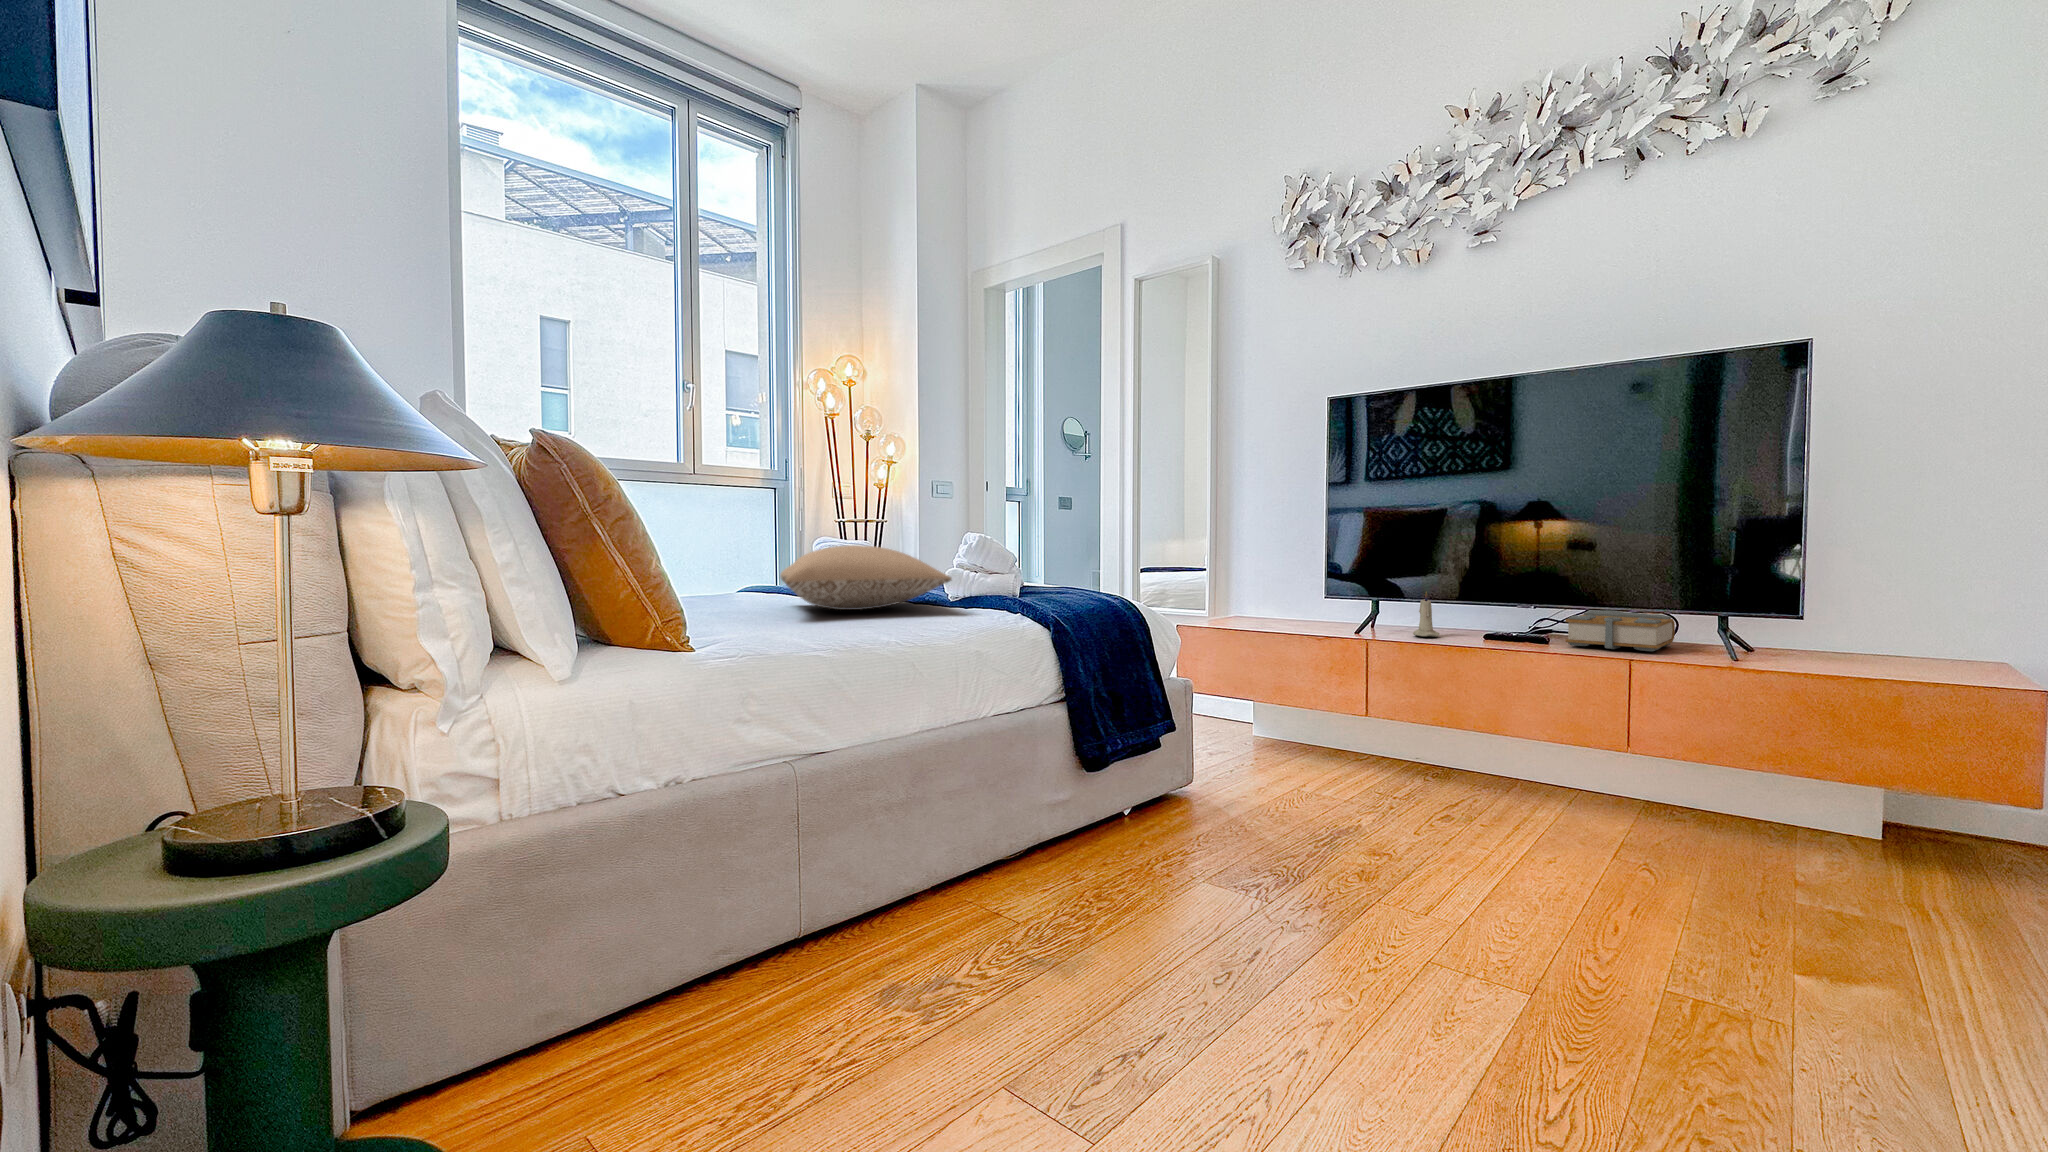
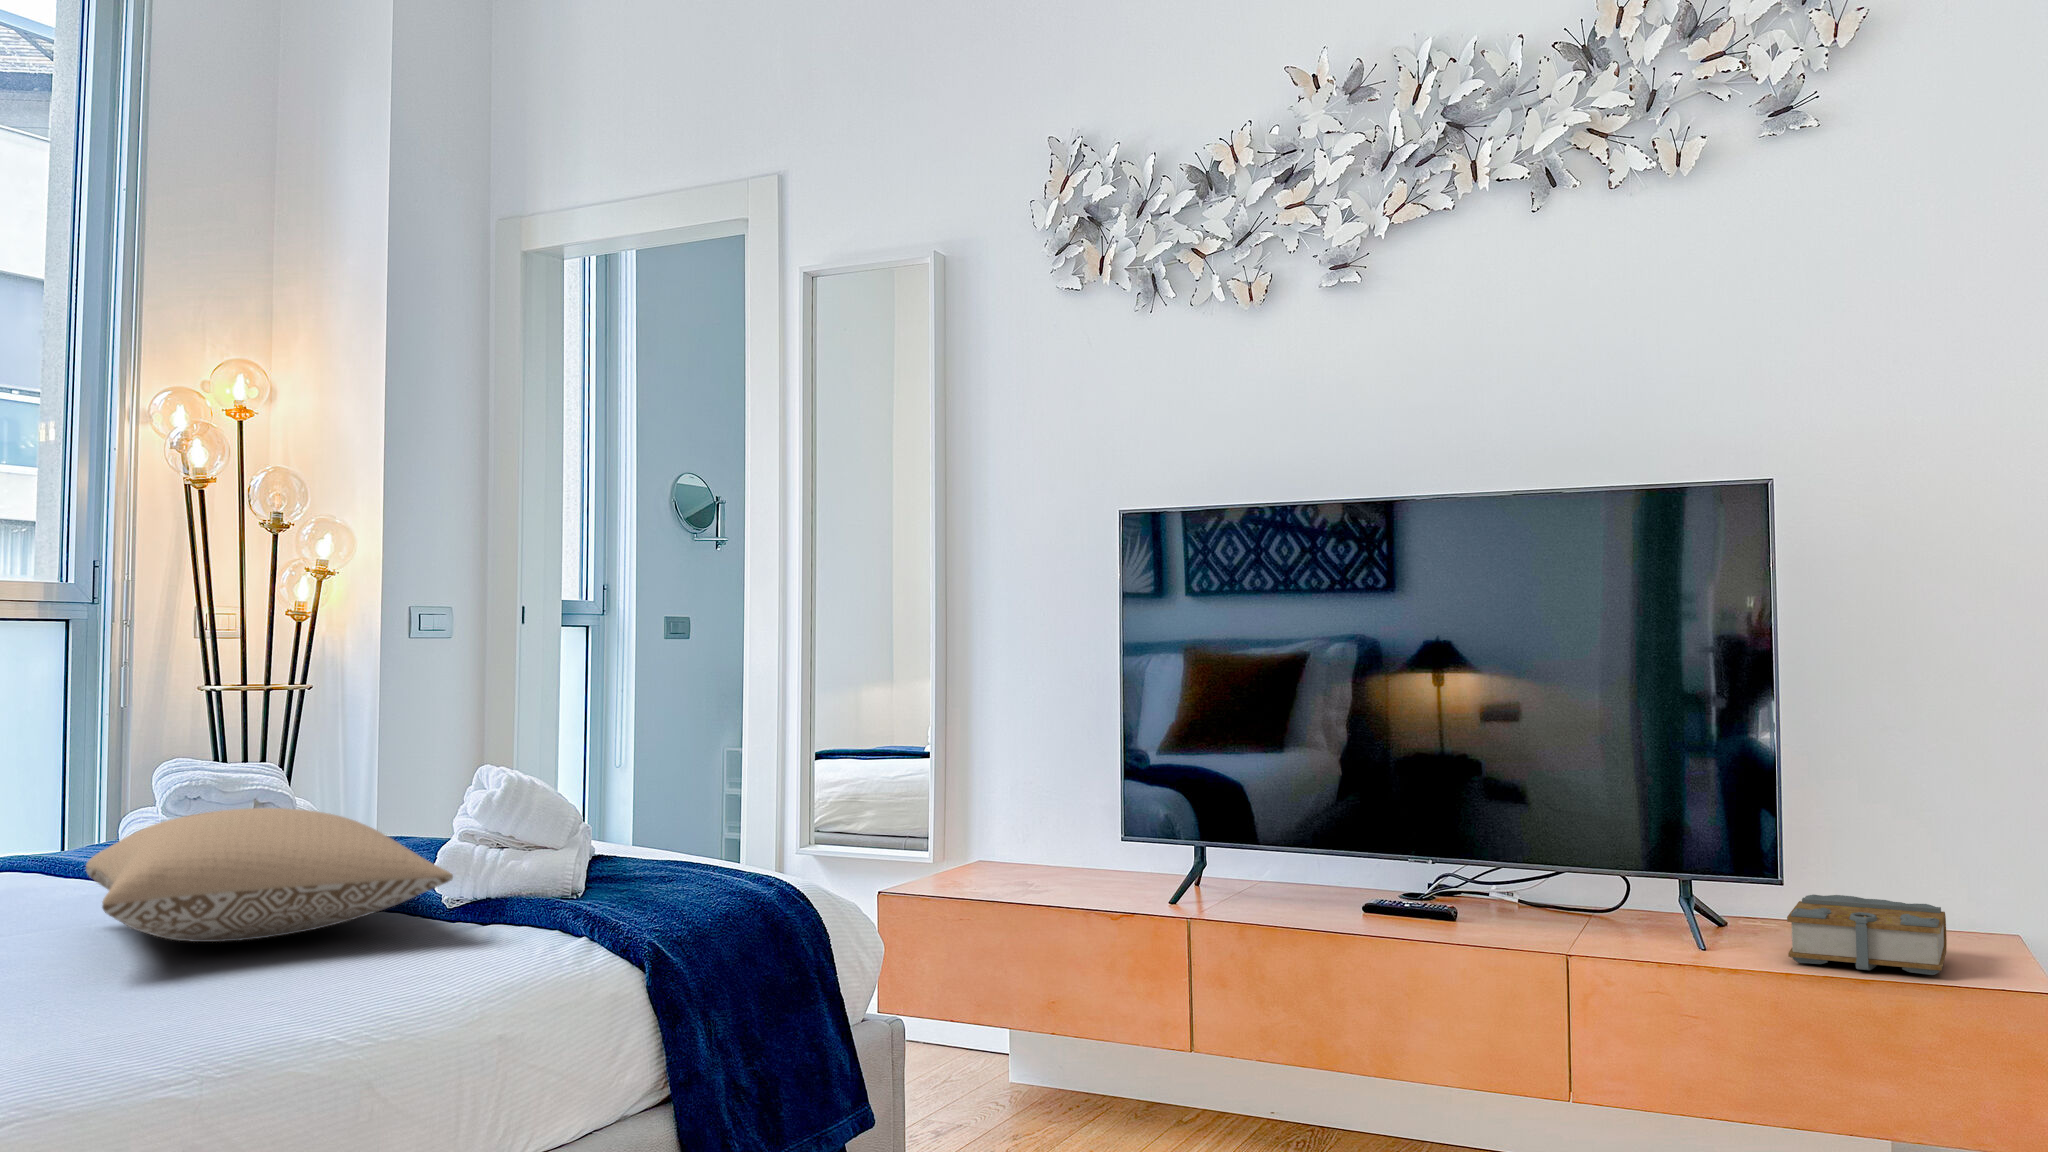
candle: present [1413,591,1440,637] -> none [1257,838,1297,915]
book: present [1565,610,1675,651] -> present [1787,895,1947,975]

